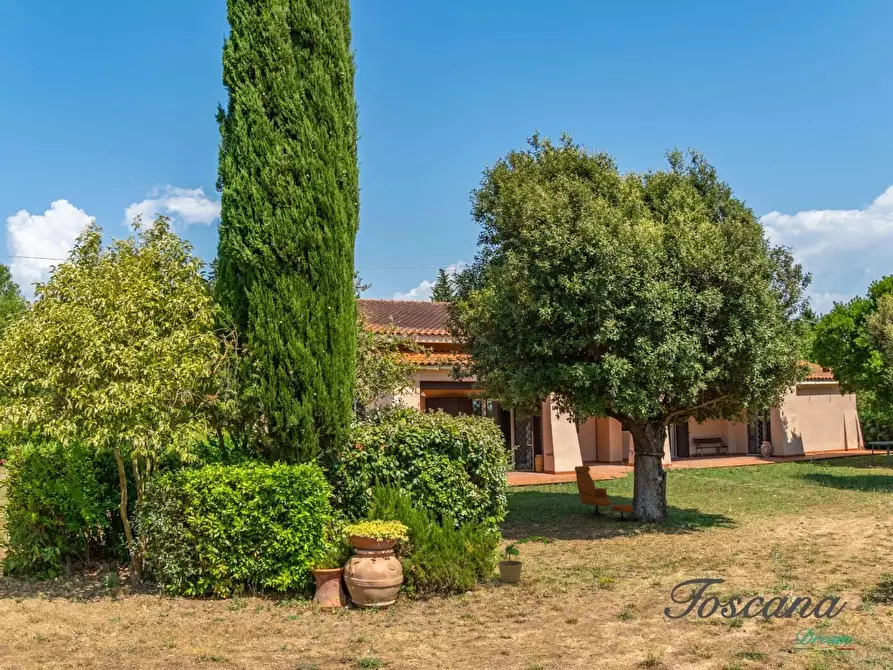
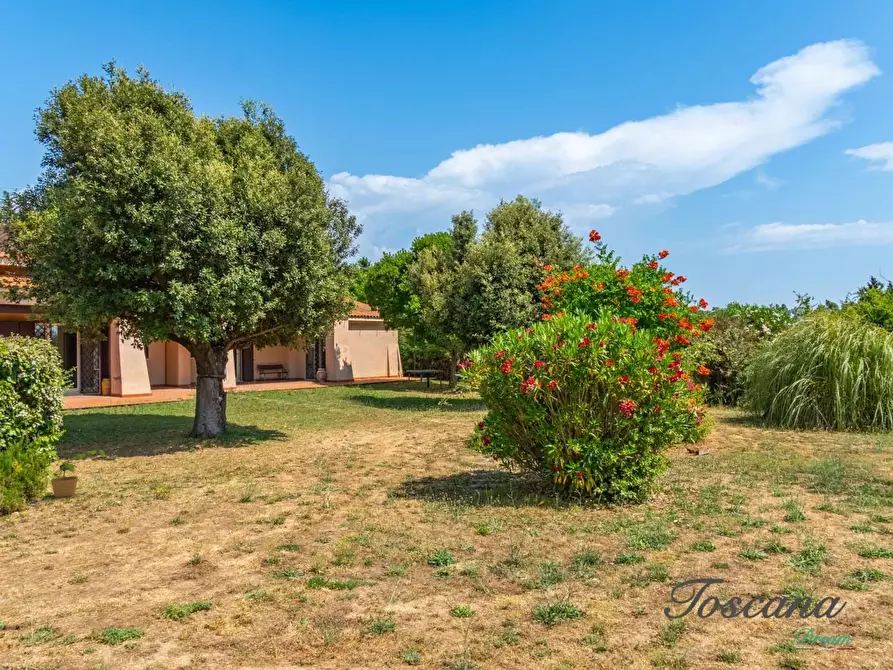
lounge chair: present [575,466,634,522] -> none [141,391,198,440]

